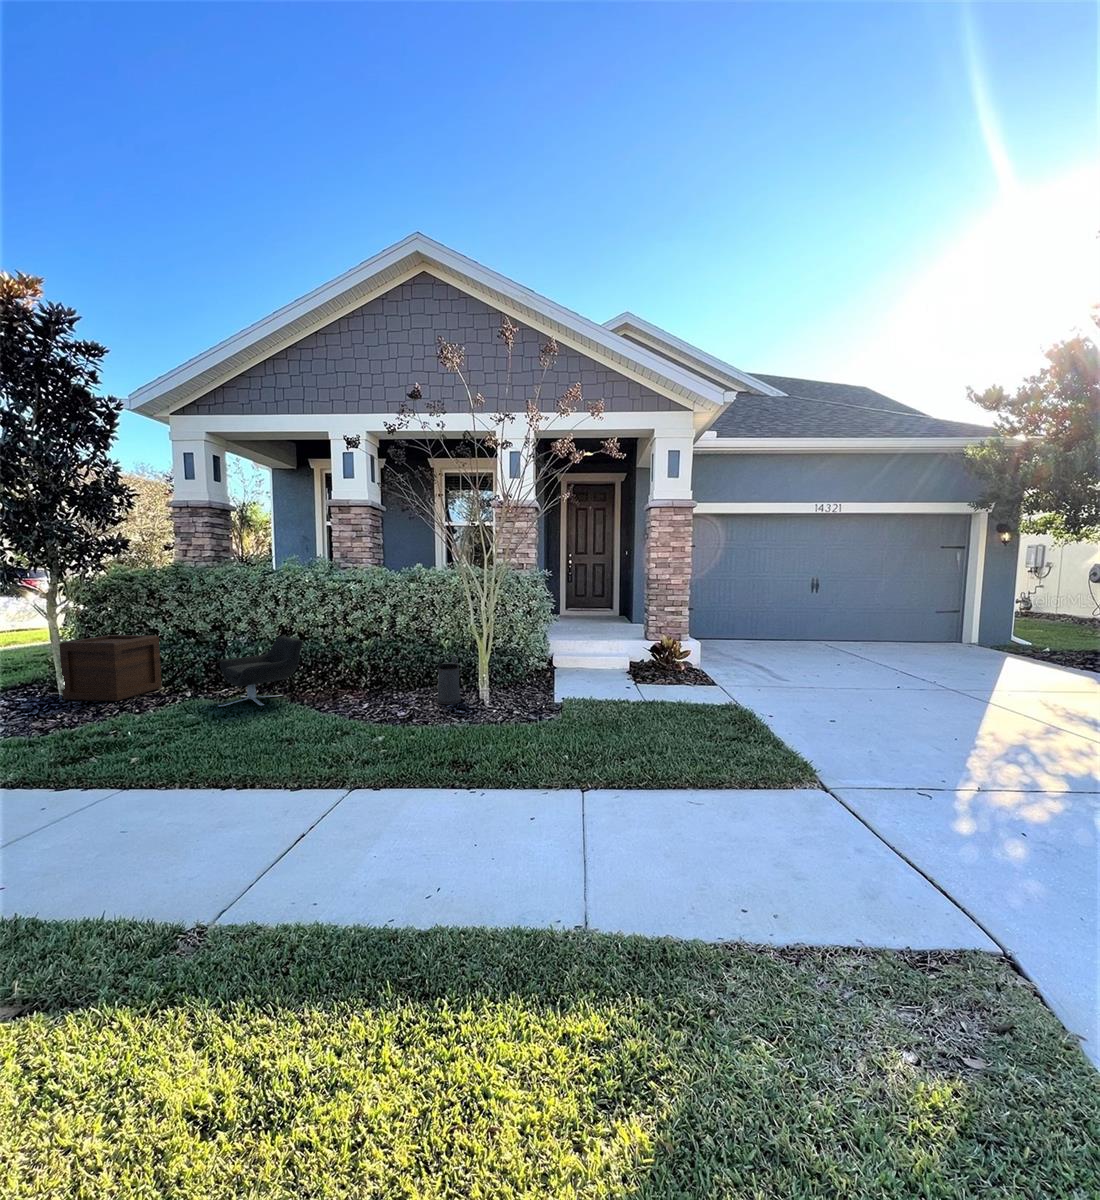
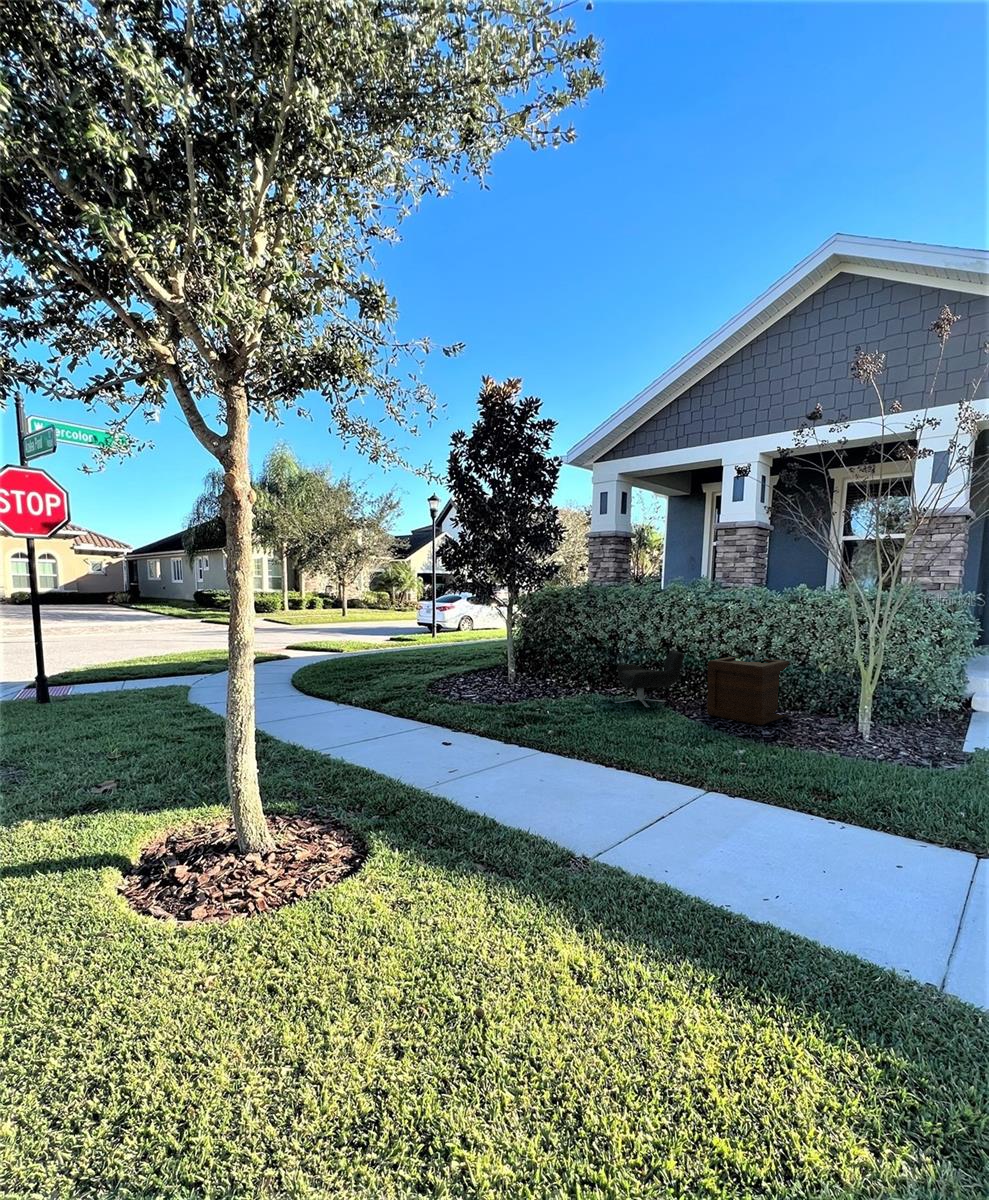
wooden crate: present [60,635,161,701] -> present [707,657,789,725]
watering can: present [437,655,461,704] -> none [817,683,846,736]

